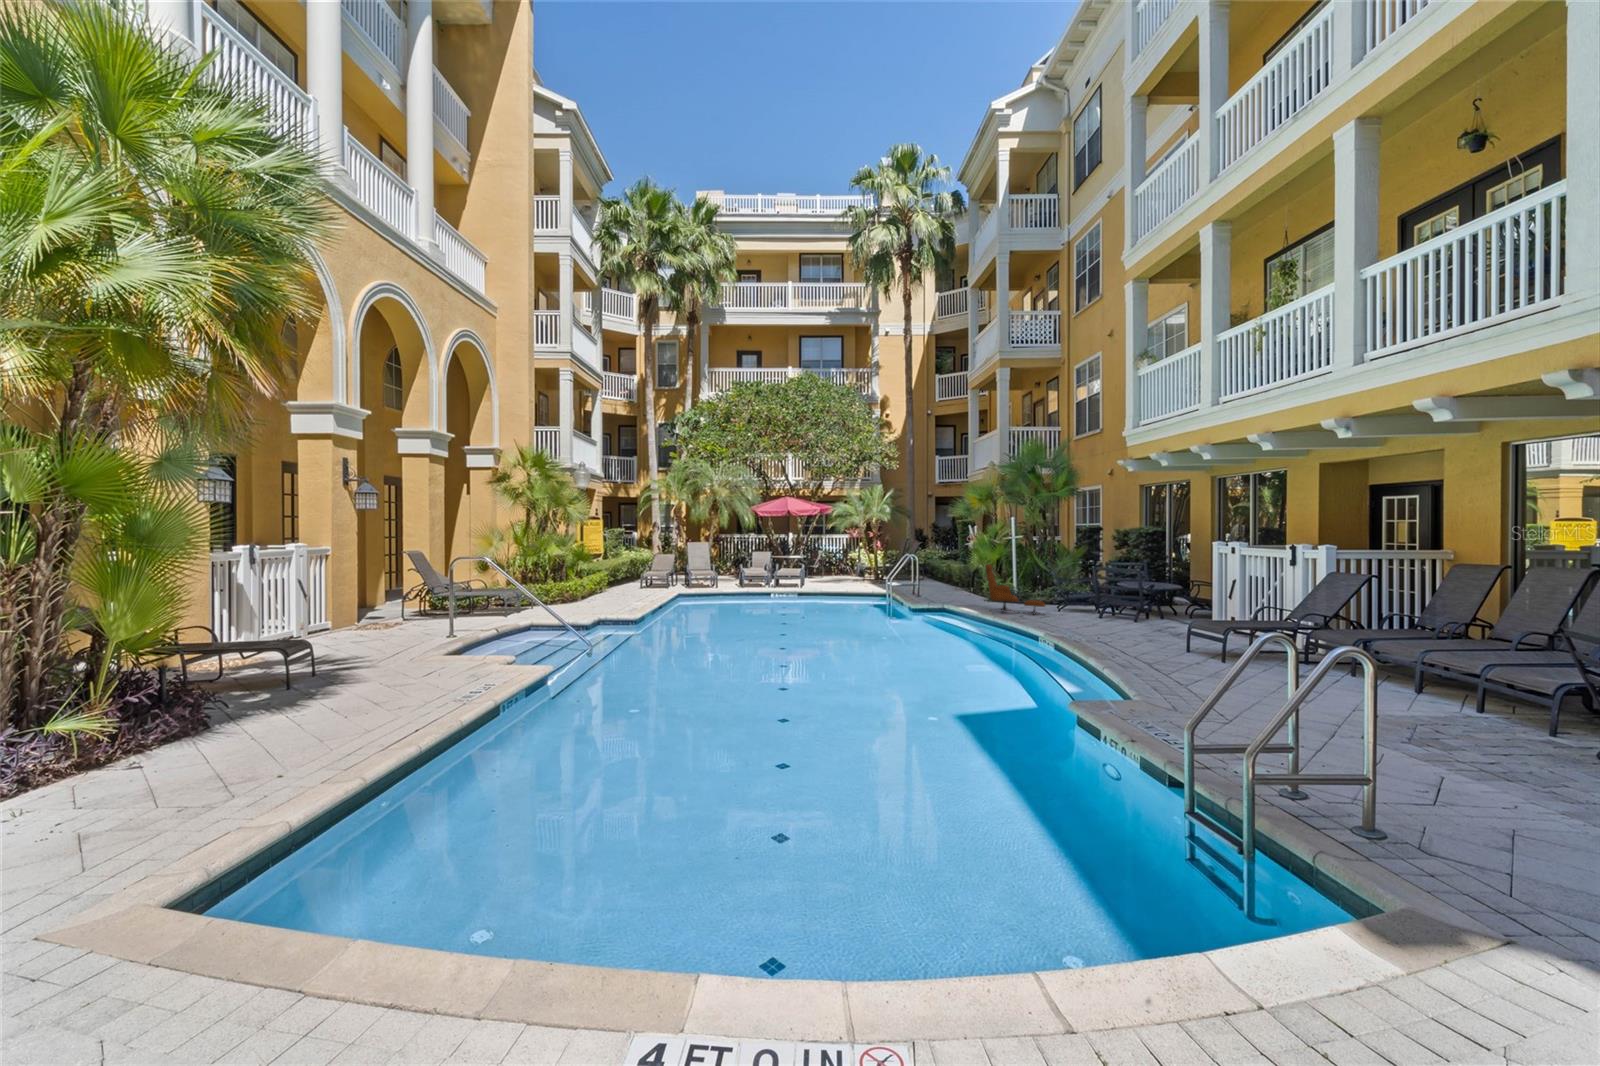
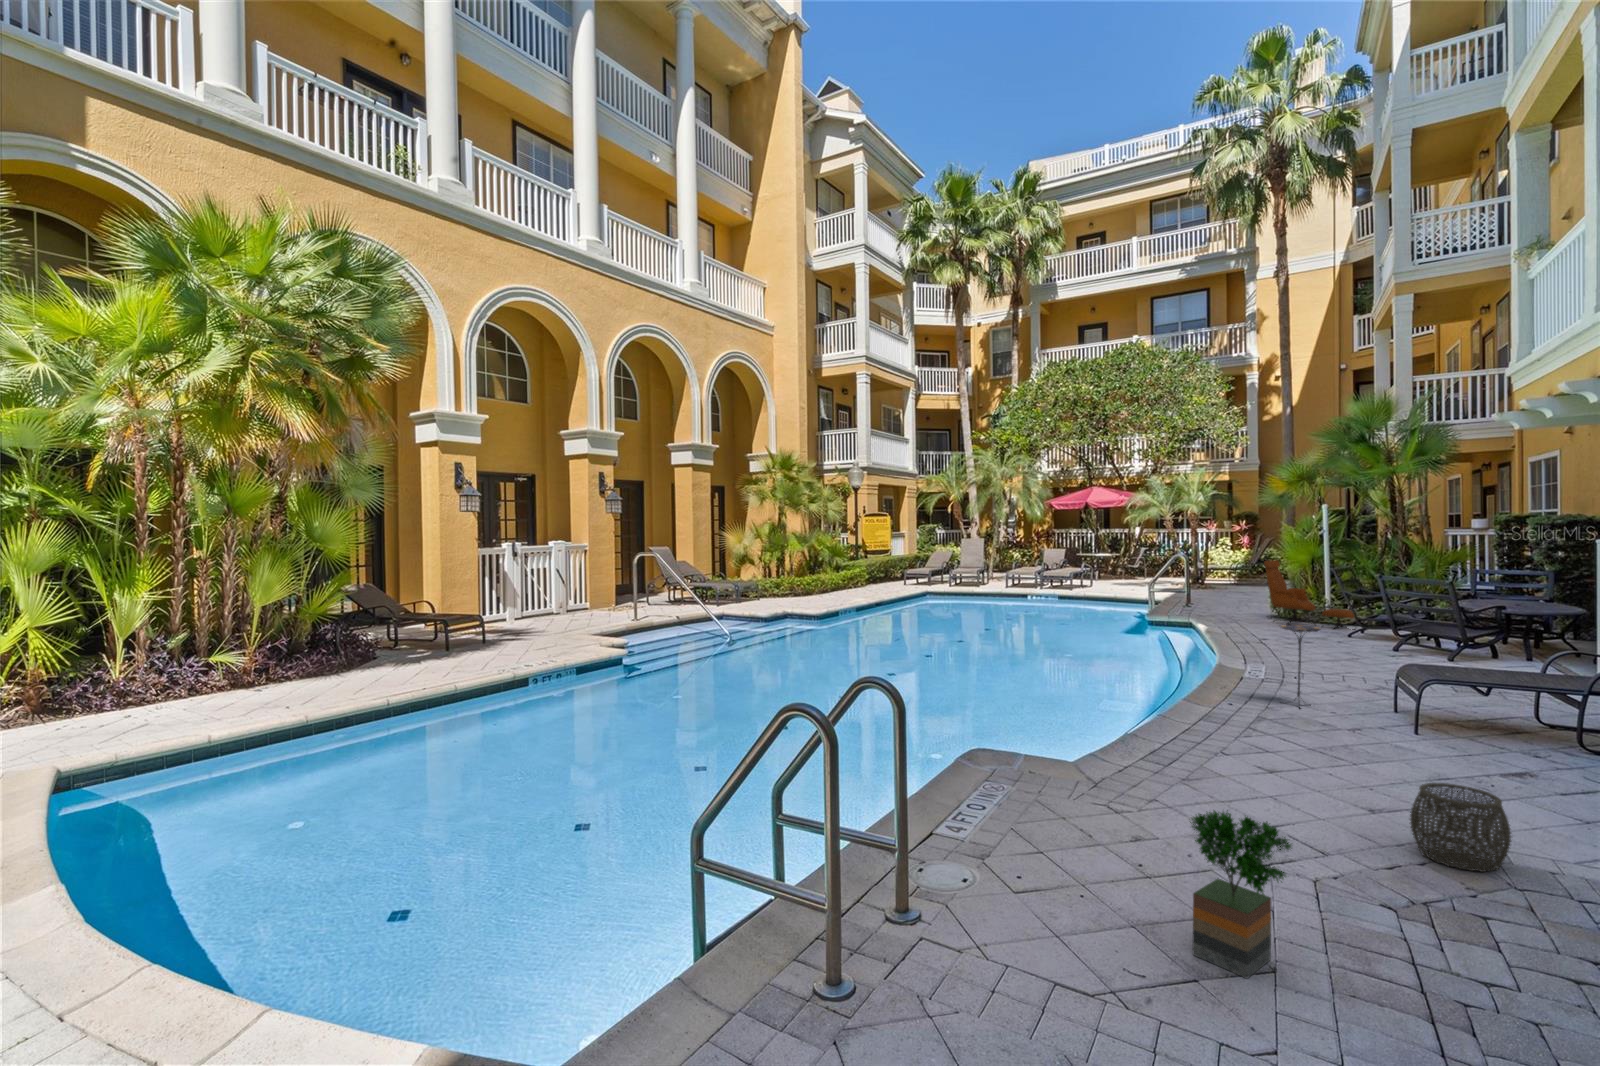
side table: none [1140,615,1170,674] -> present [1280,625,1321,701]
woven basket: none [1400,709,1460,758] -> present [1410,783,1511,872]
potted tree: none [1468,736,1556,834] -> present [1190,811,1292,978]

